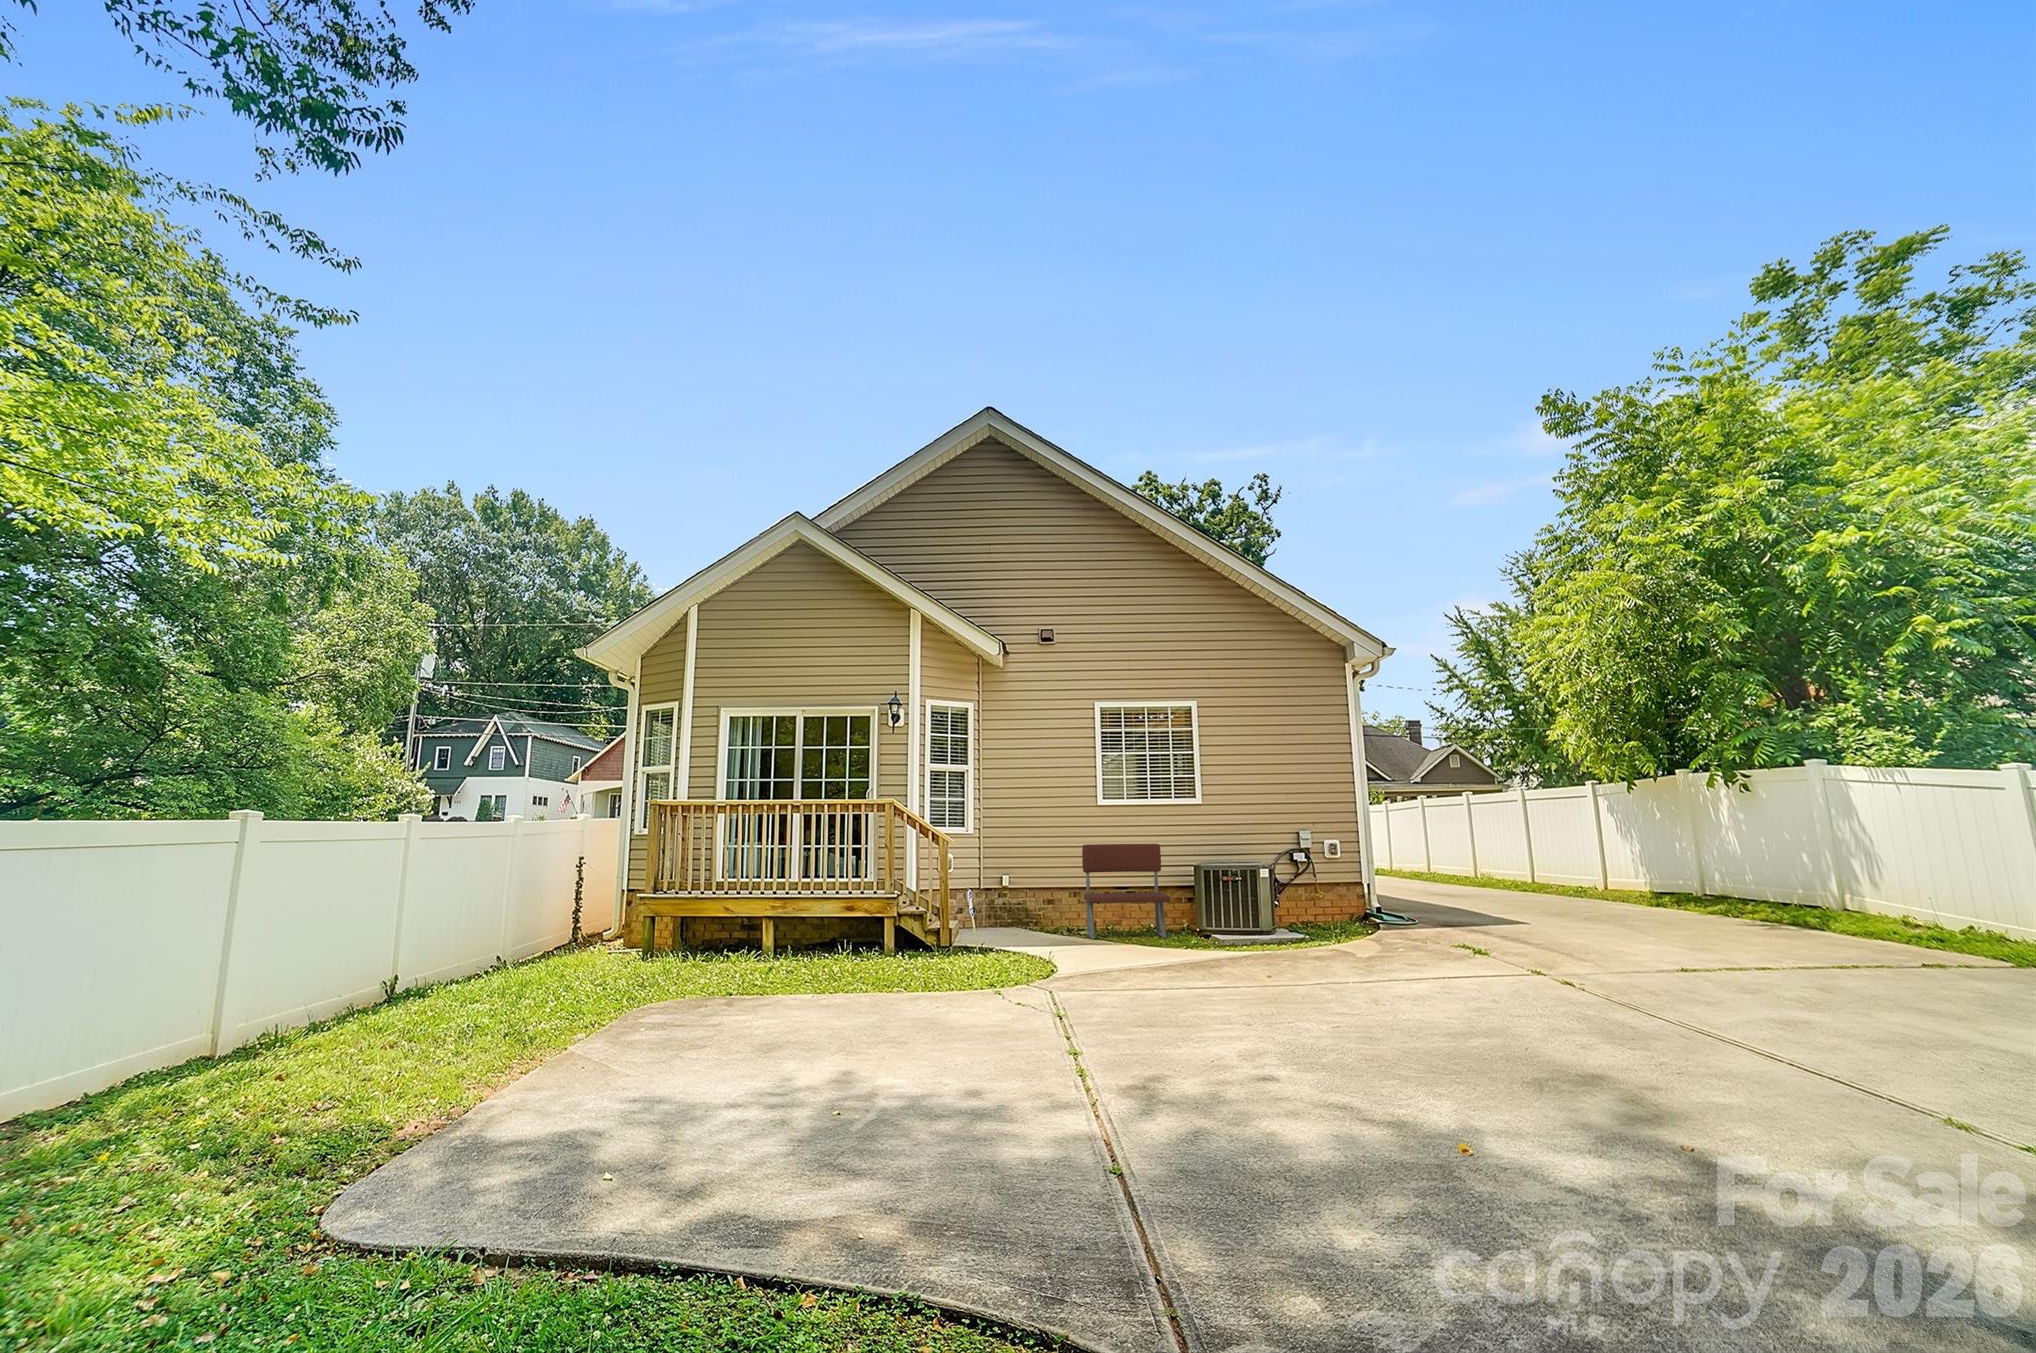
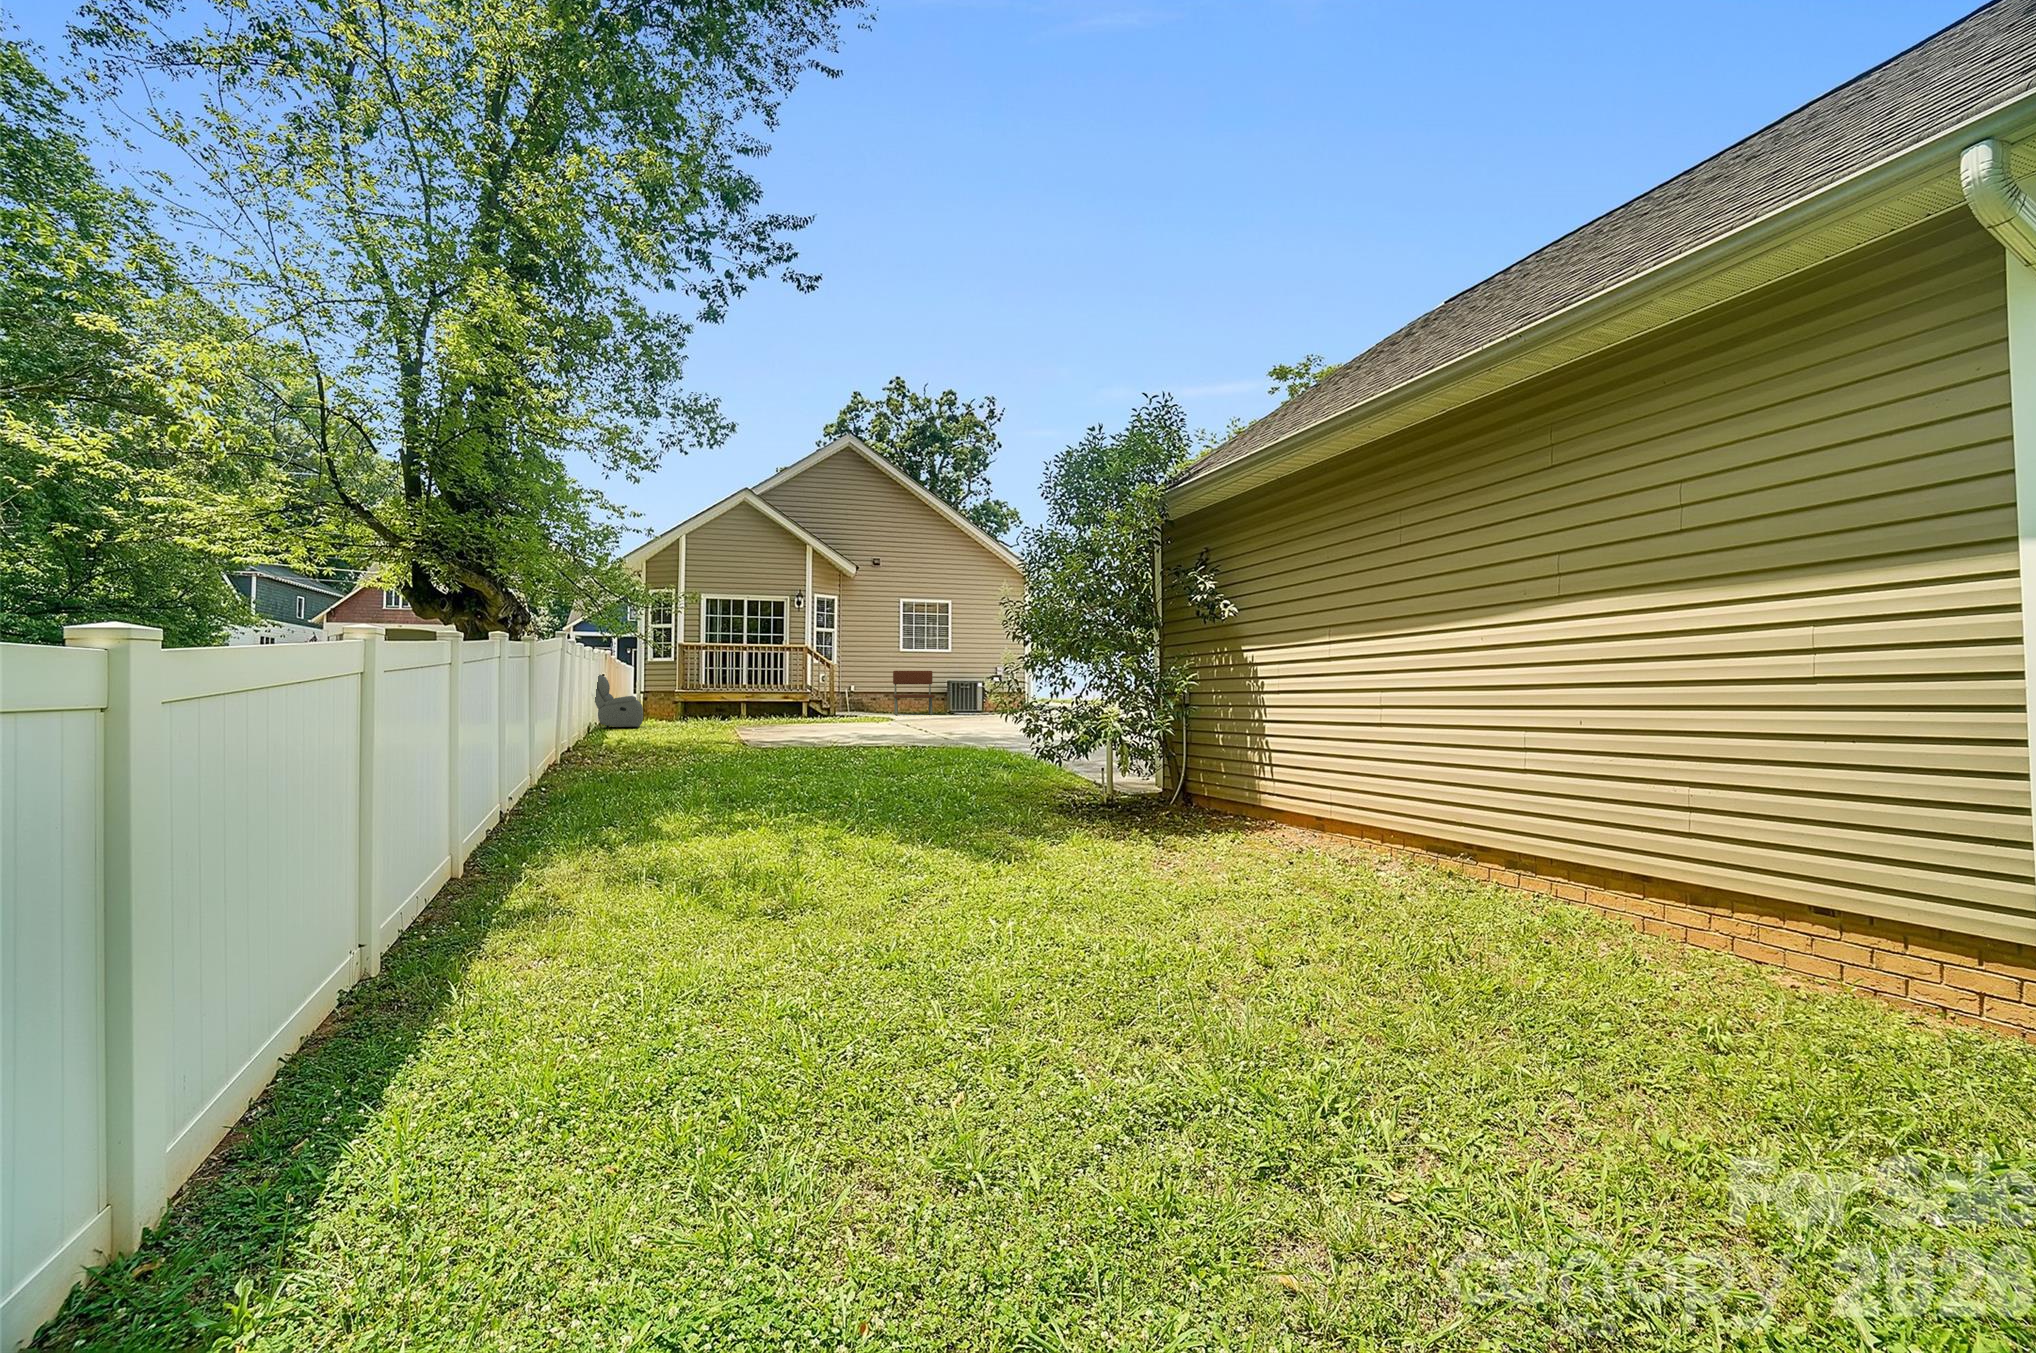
chair: none [328,880,502,1024] -> present [595,675,643,728]

